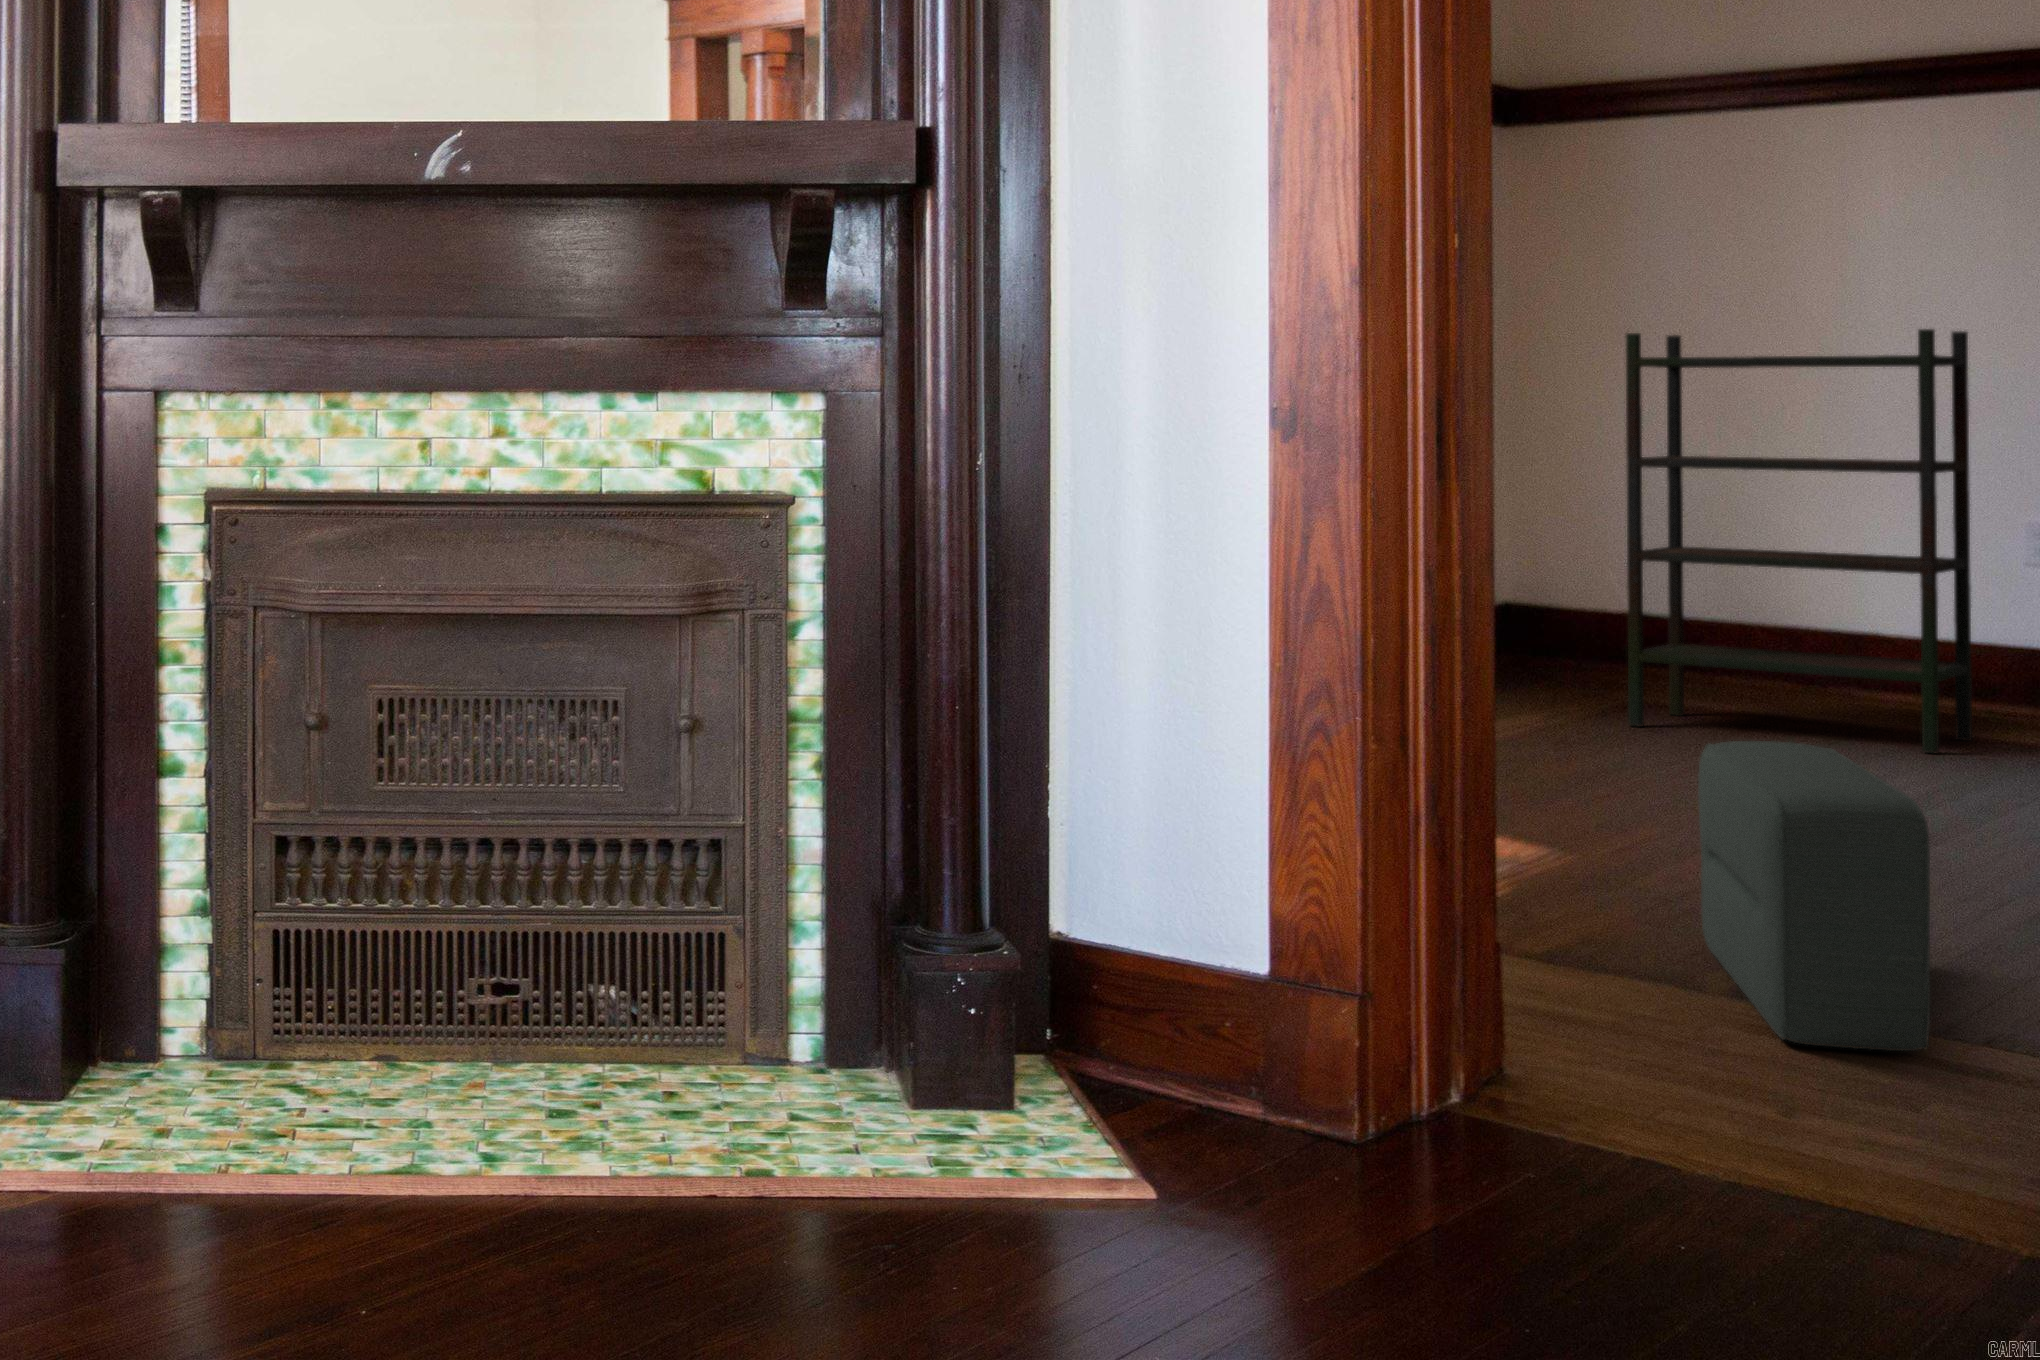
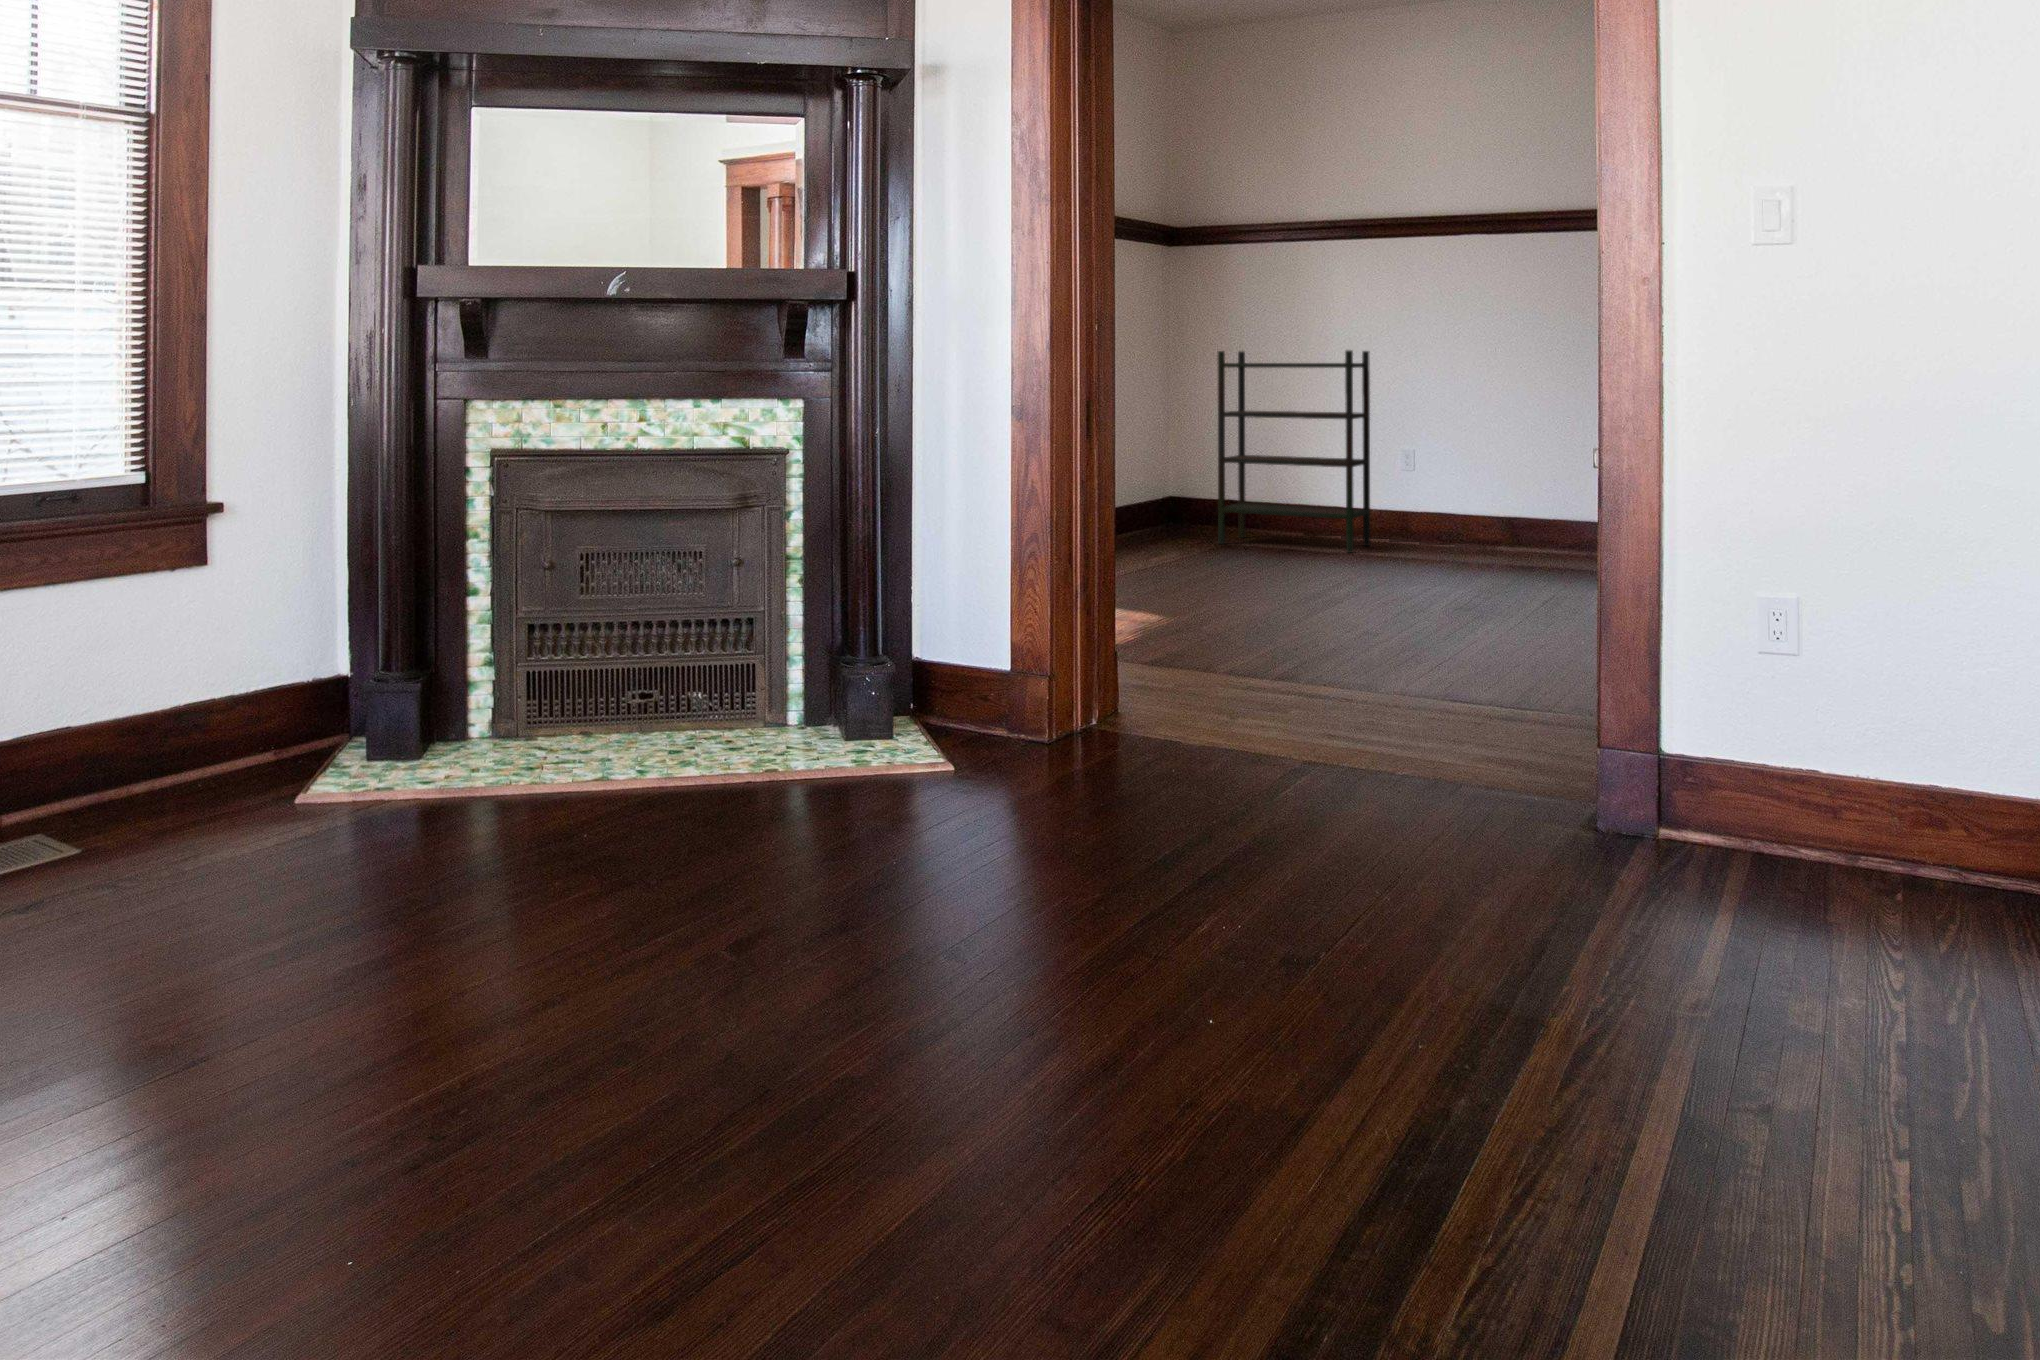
pouf: present [1698,741,1930,1051] -> none [1219,552,1302,689]

